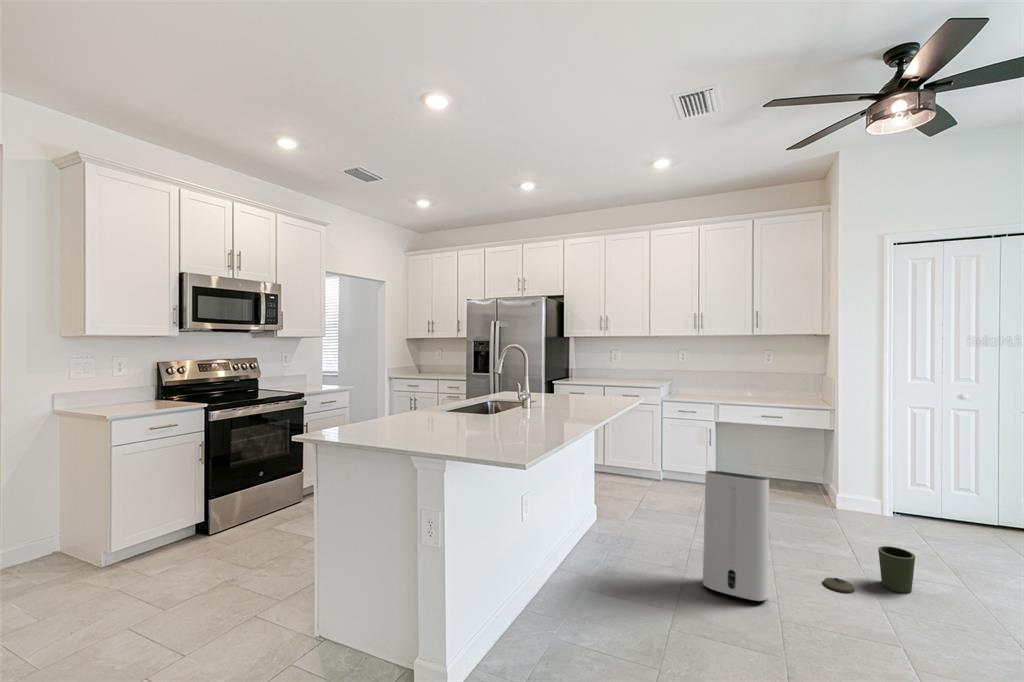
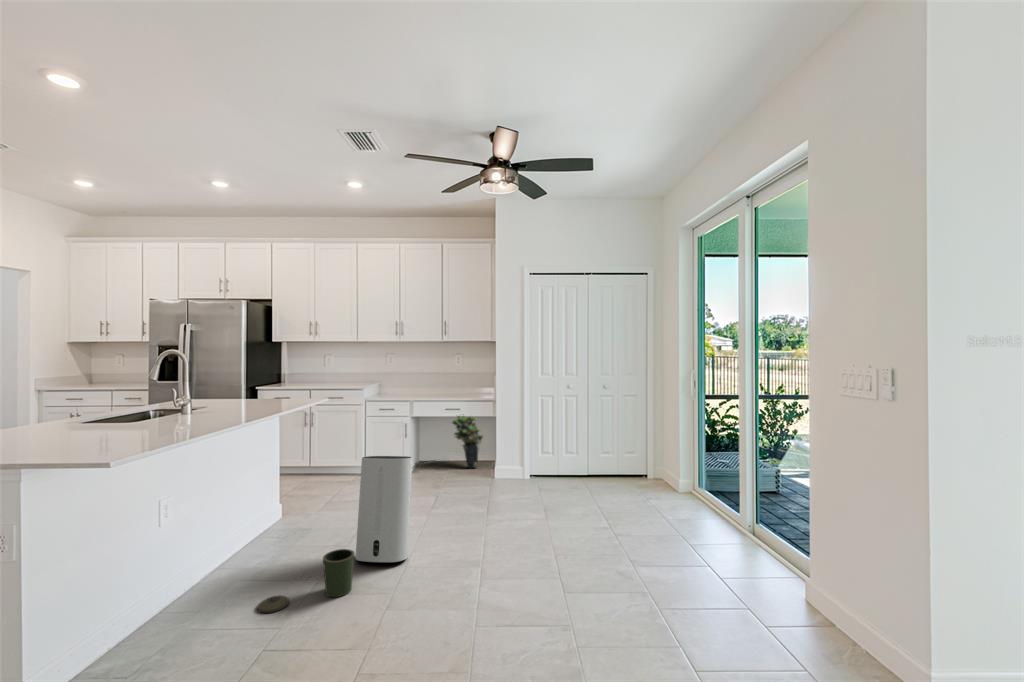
potted plant: none [763,418,807,490] -> present [452,414,483,468]
trash can: present [824,546,915,593] -> present [258,549,354,613]

